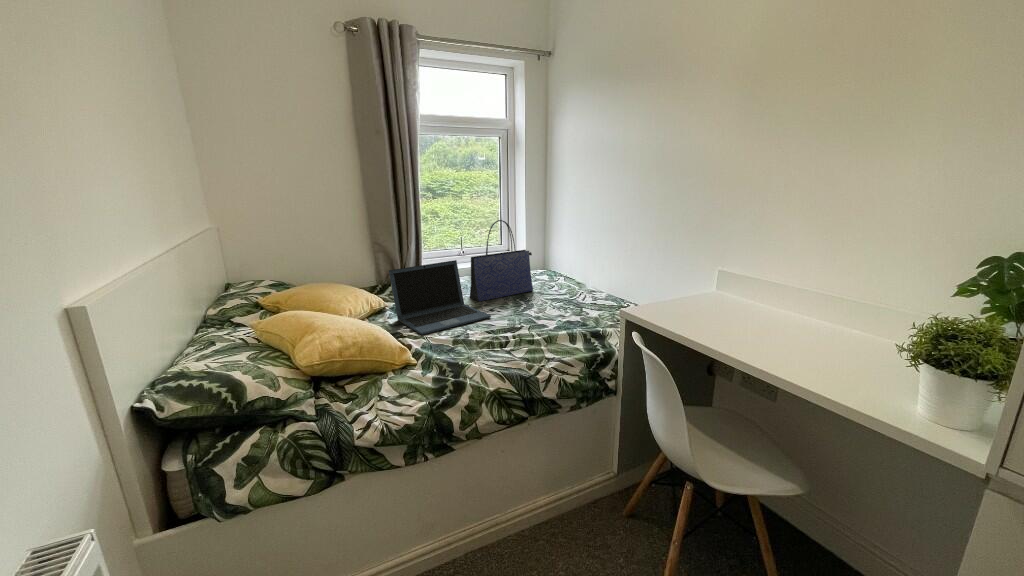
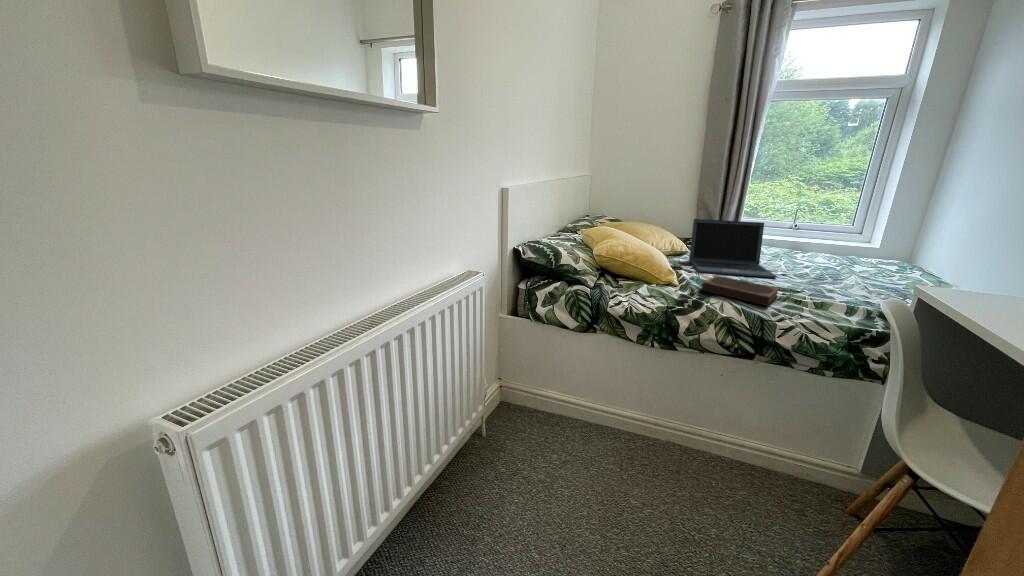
tote bag: present [470,220,533,301] -> none [772,191,869,273]
notebook: none [447,334,518,363] -> present [701,275,779,306]

